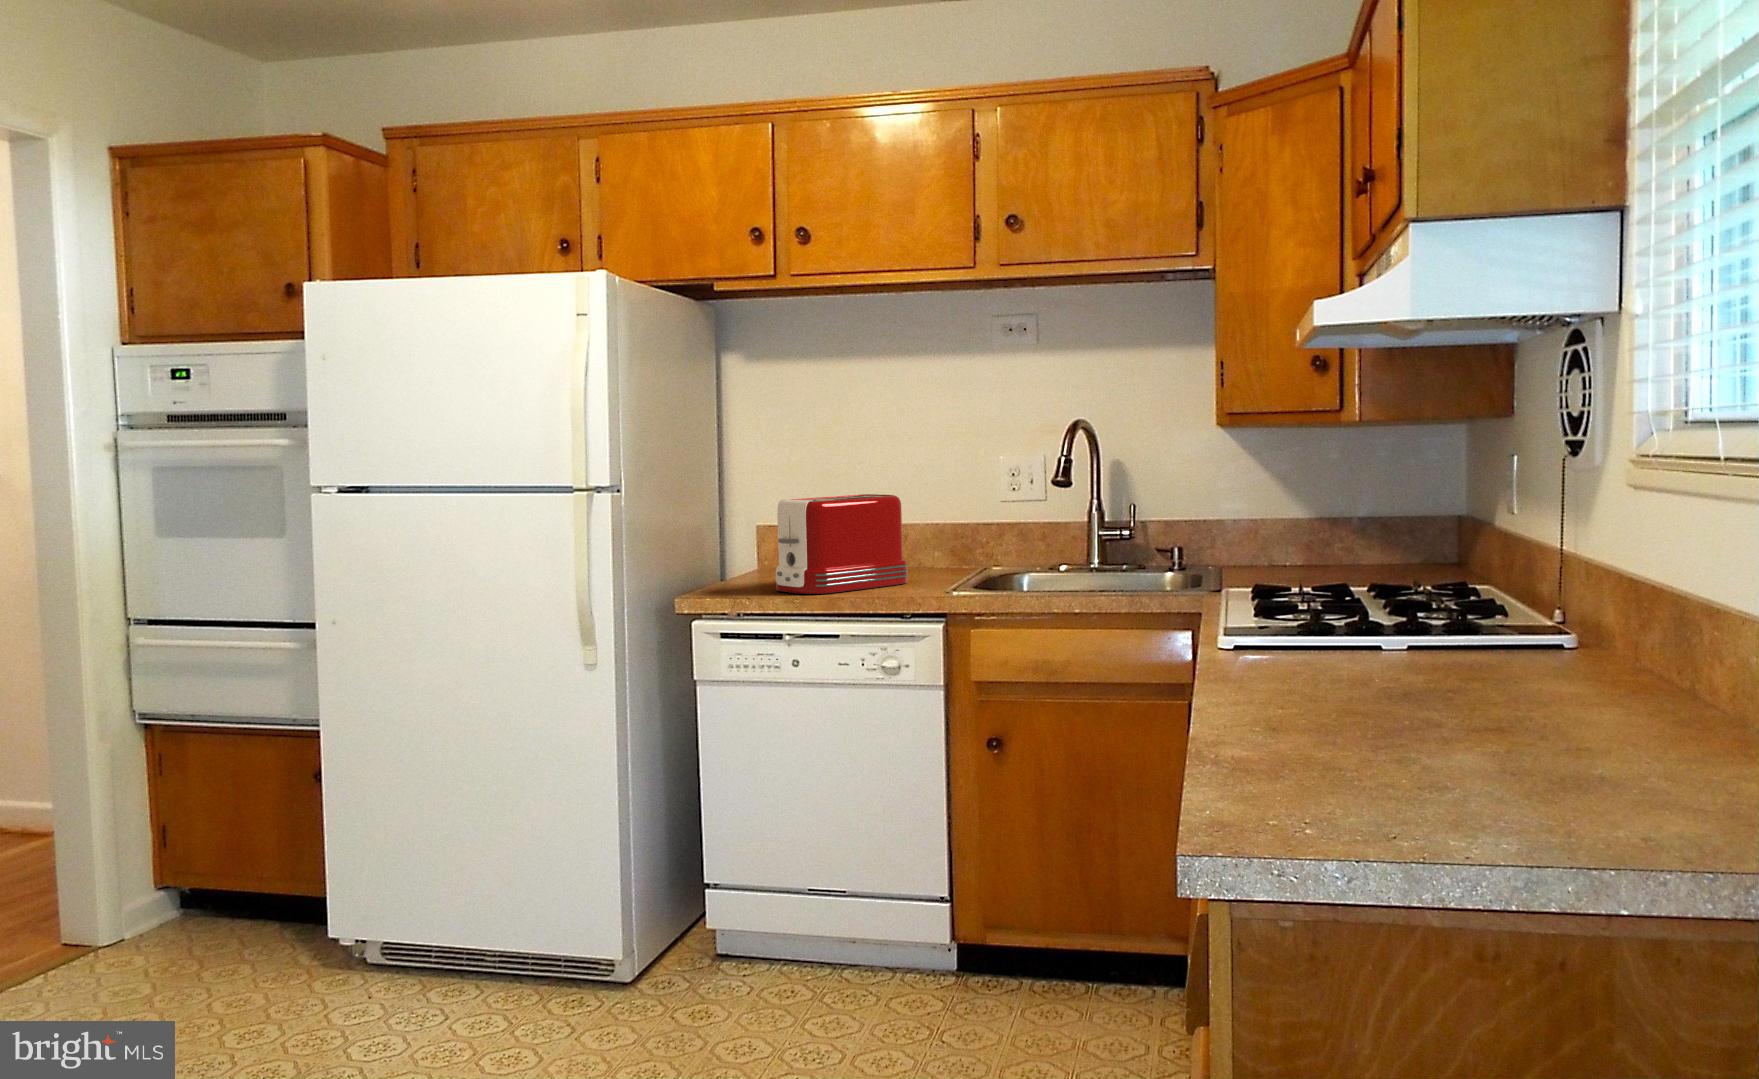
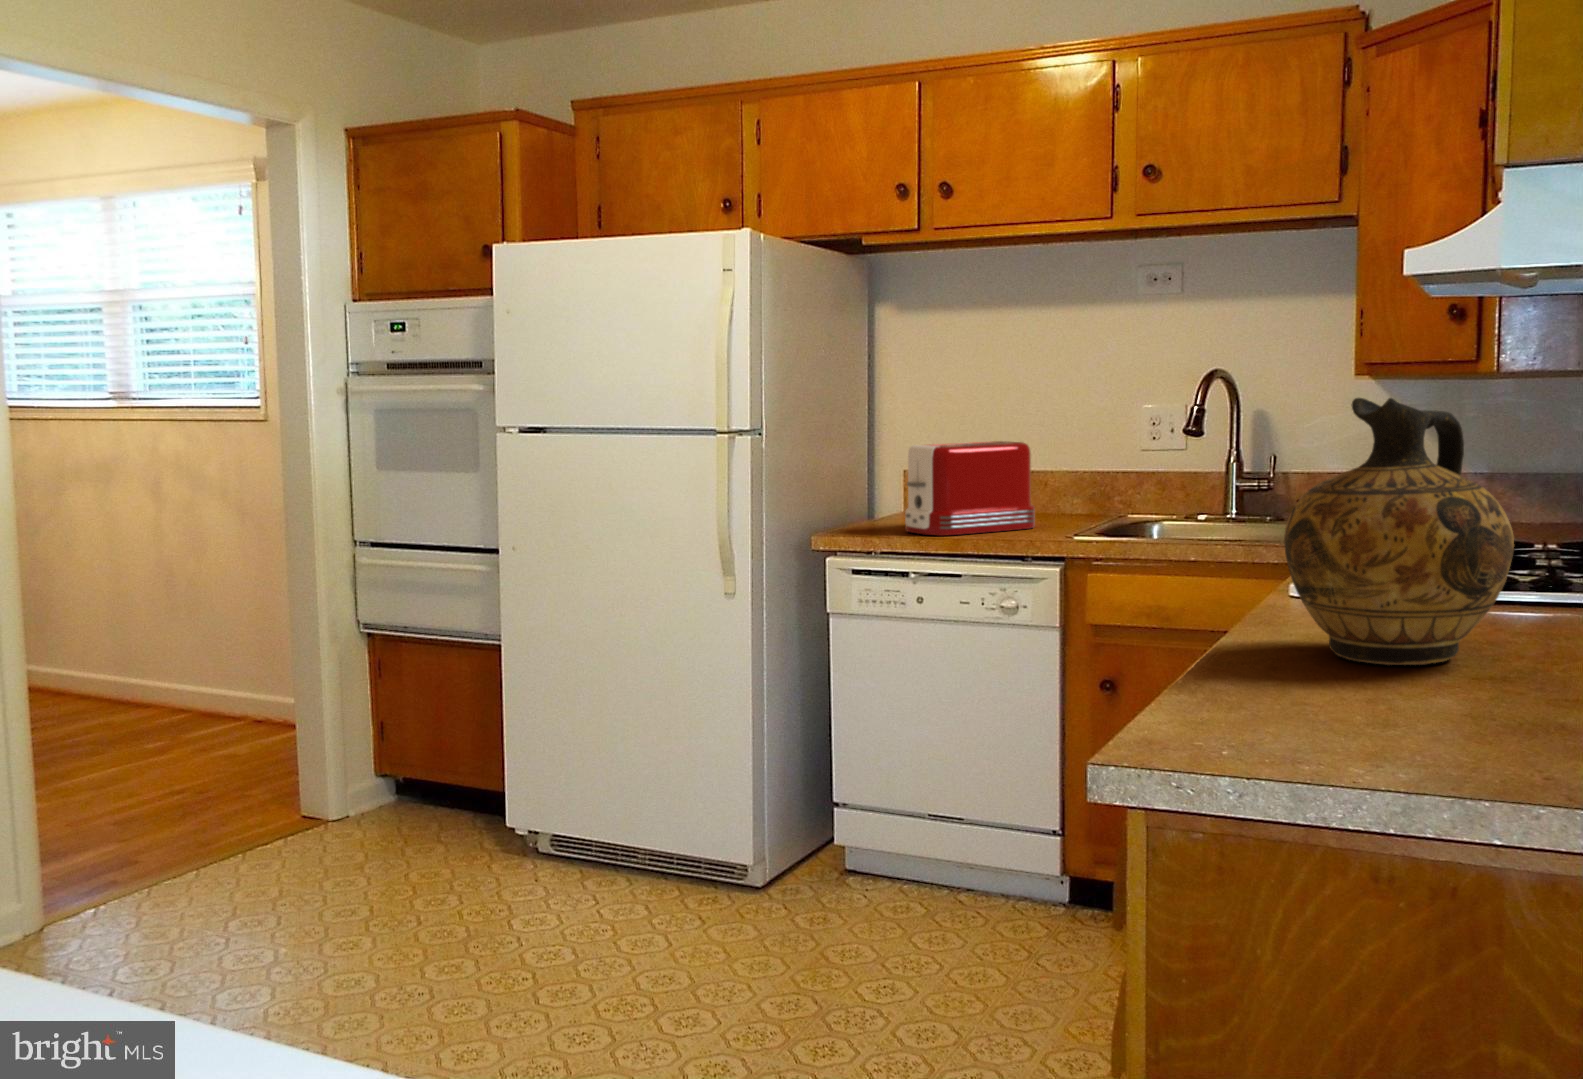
ceramic jug: none [1268,448,1495,720] -> present [1284,398,1514,665]

